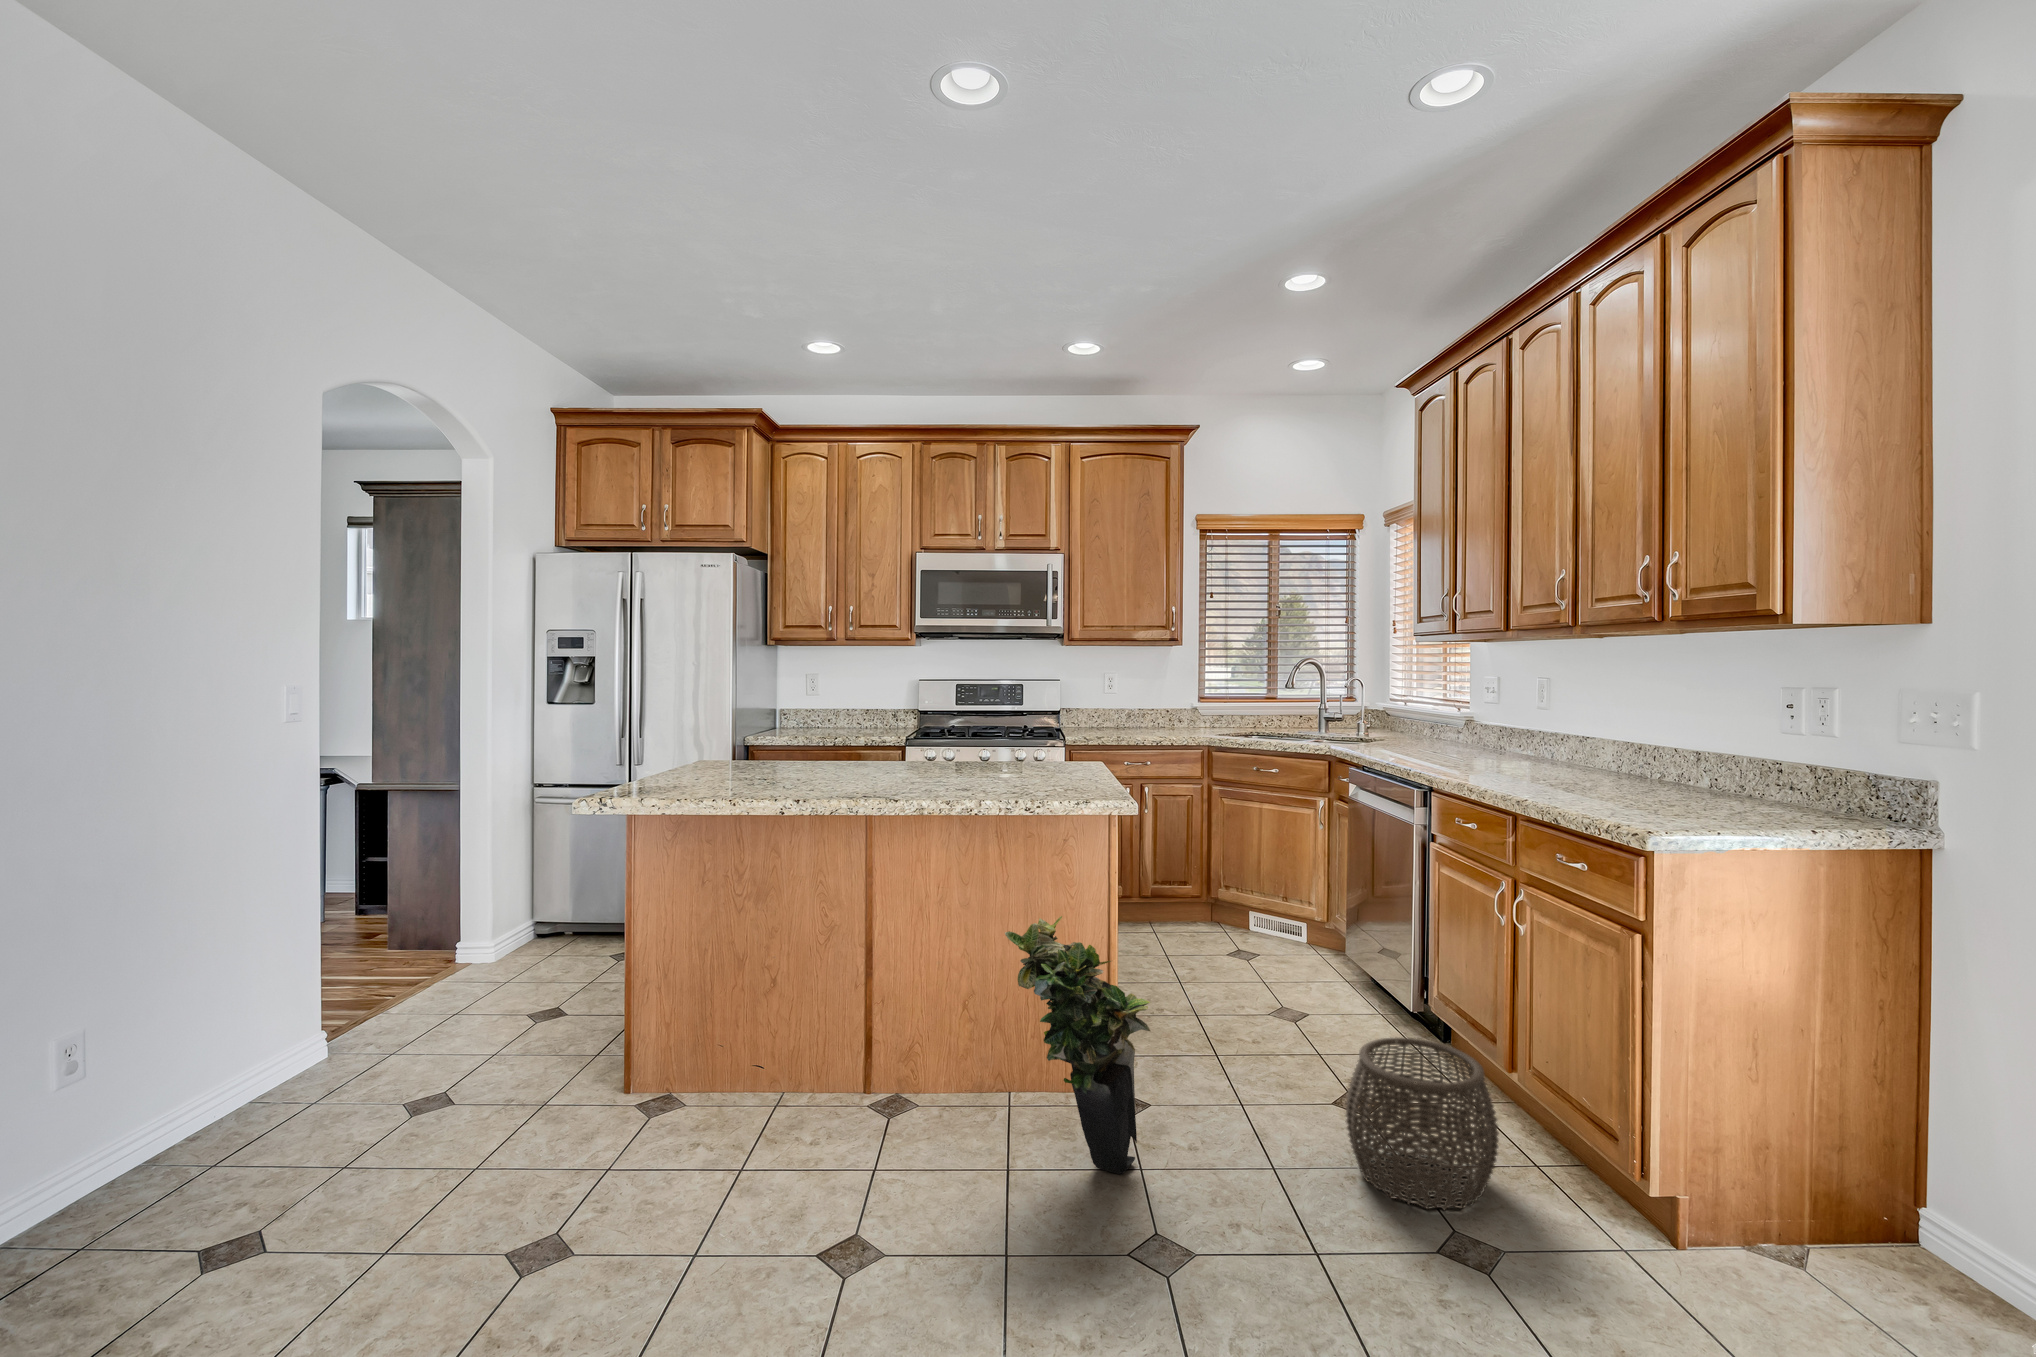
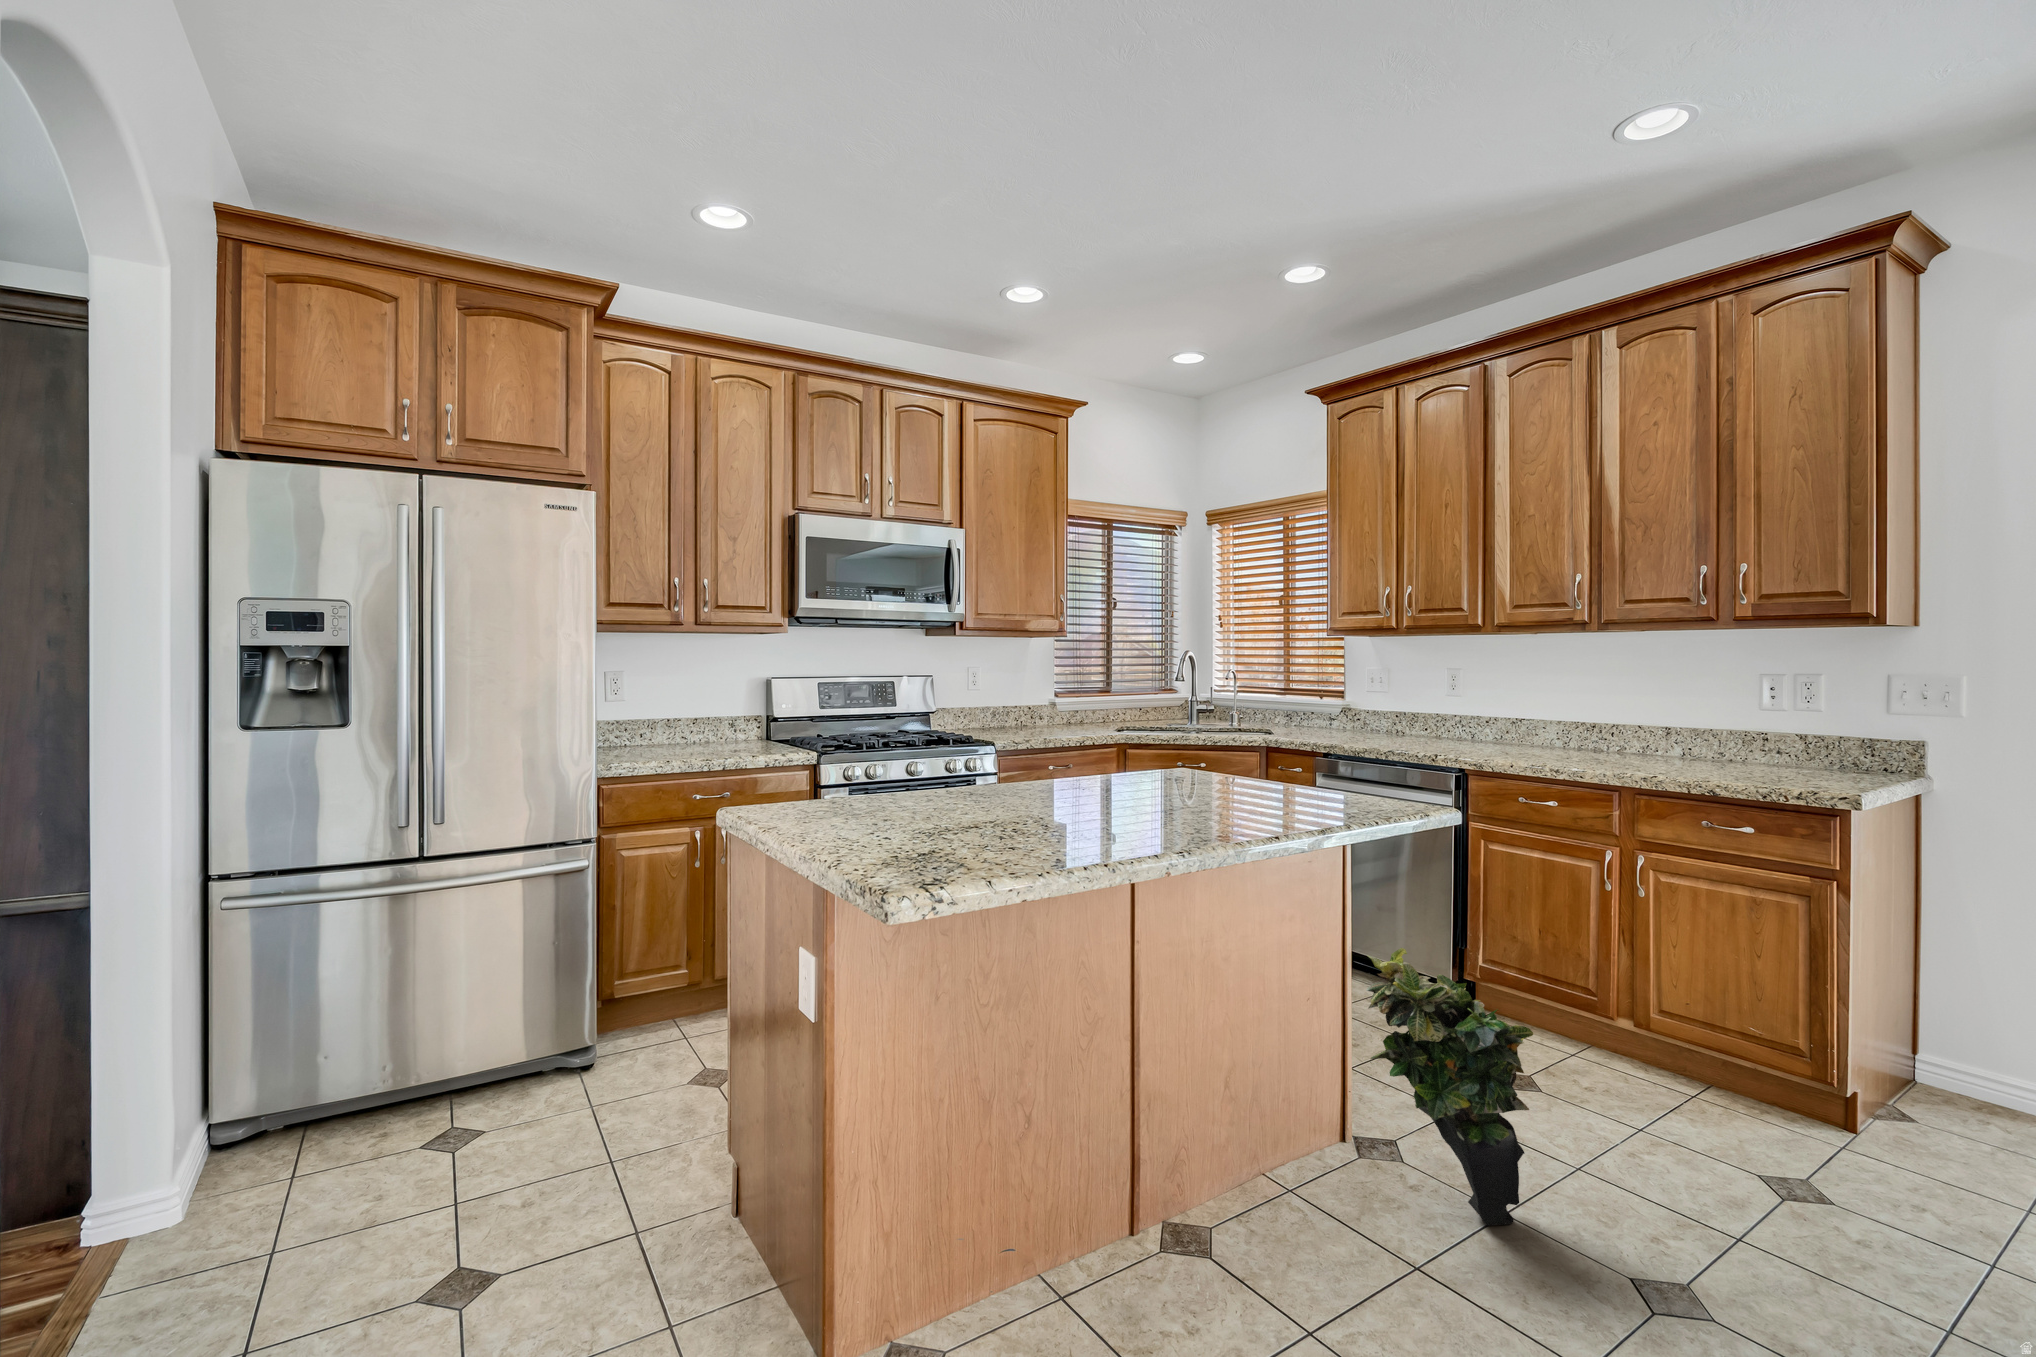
woven basket: present [1346,1037,1499,1210] -> none [1590,1004,1755,1162]

